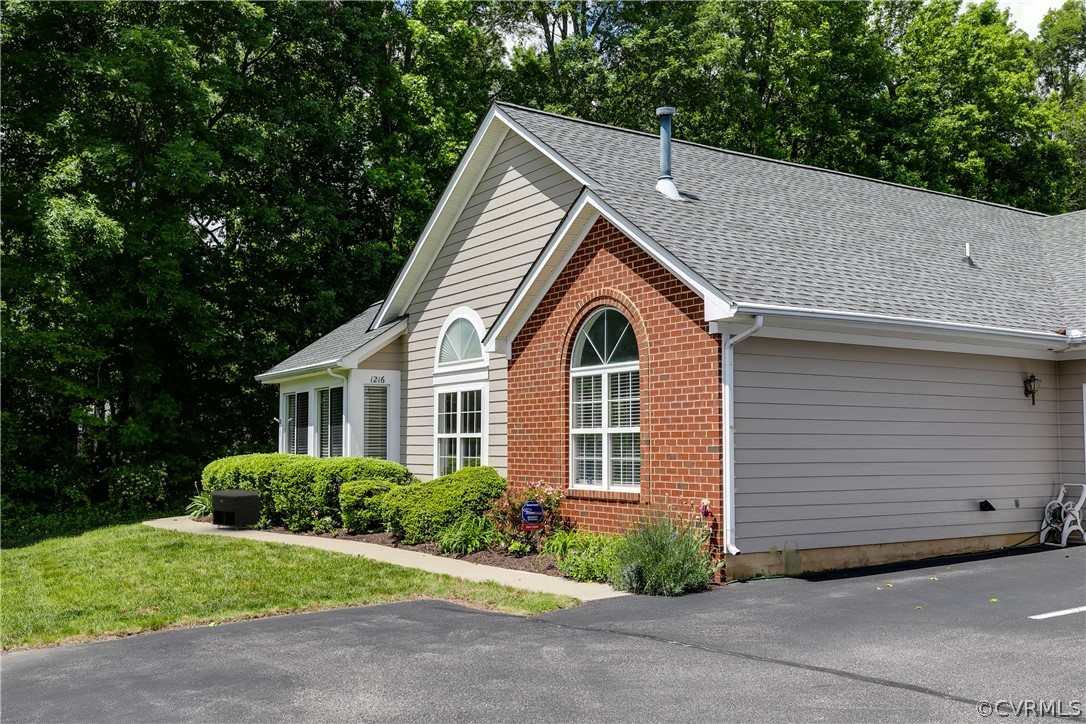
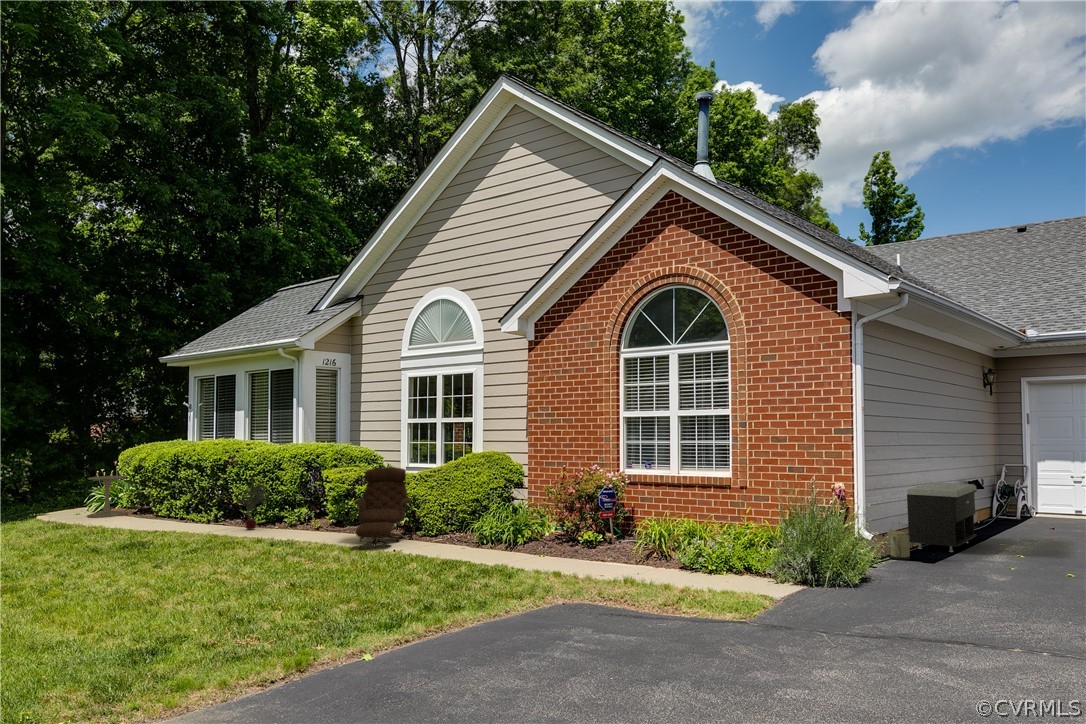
lounge chair: none [340,480,401,553] -> present [354,467,411,549]
pedestal table: none [174,487,207,524] -> present [87,476,127,518]
storage bench: present [211,489,261,531] -> present [907,482,977,552]
potted tree: none [274,489,302,536] -> present [238,478,269,530]

